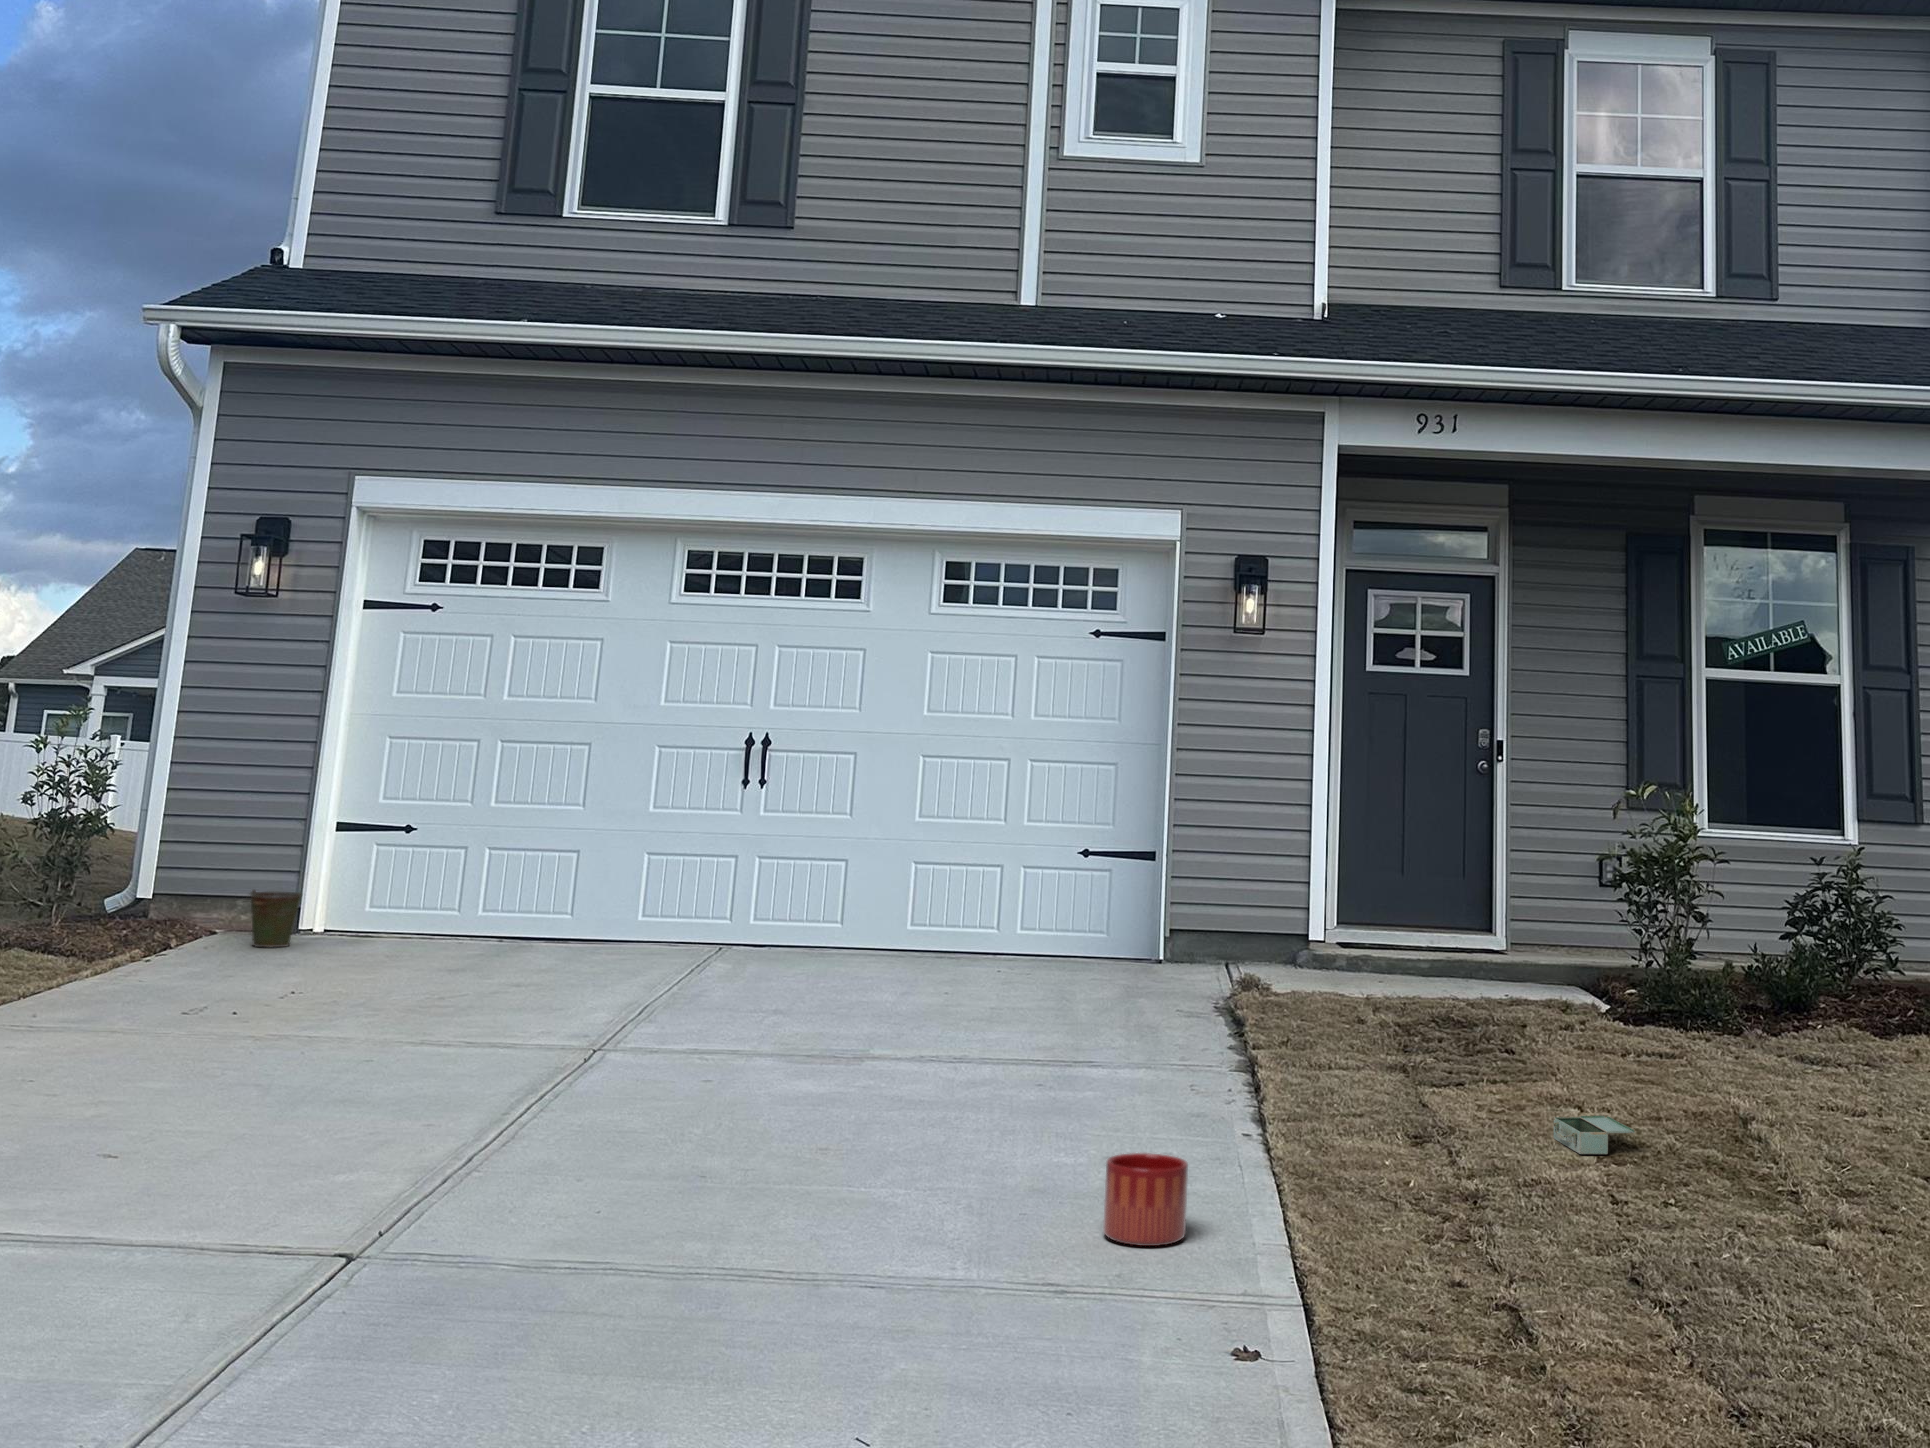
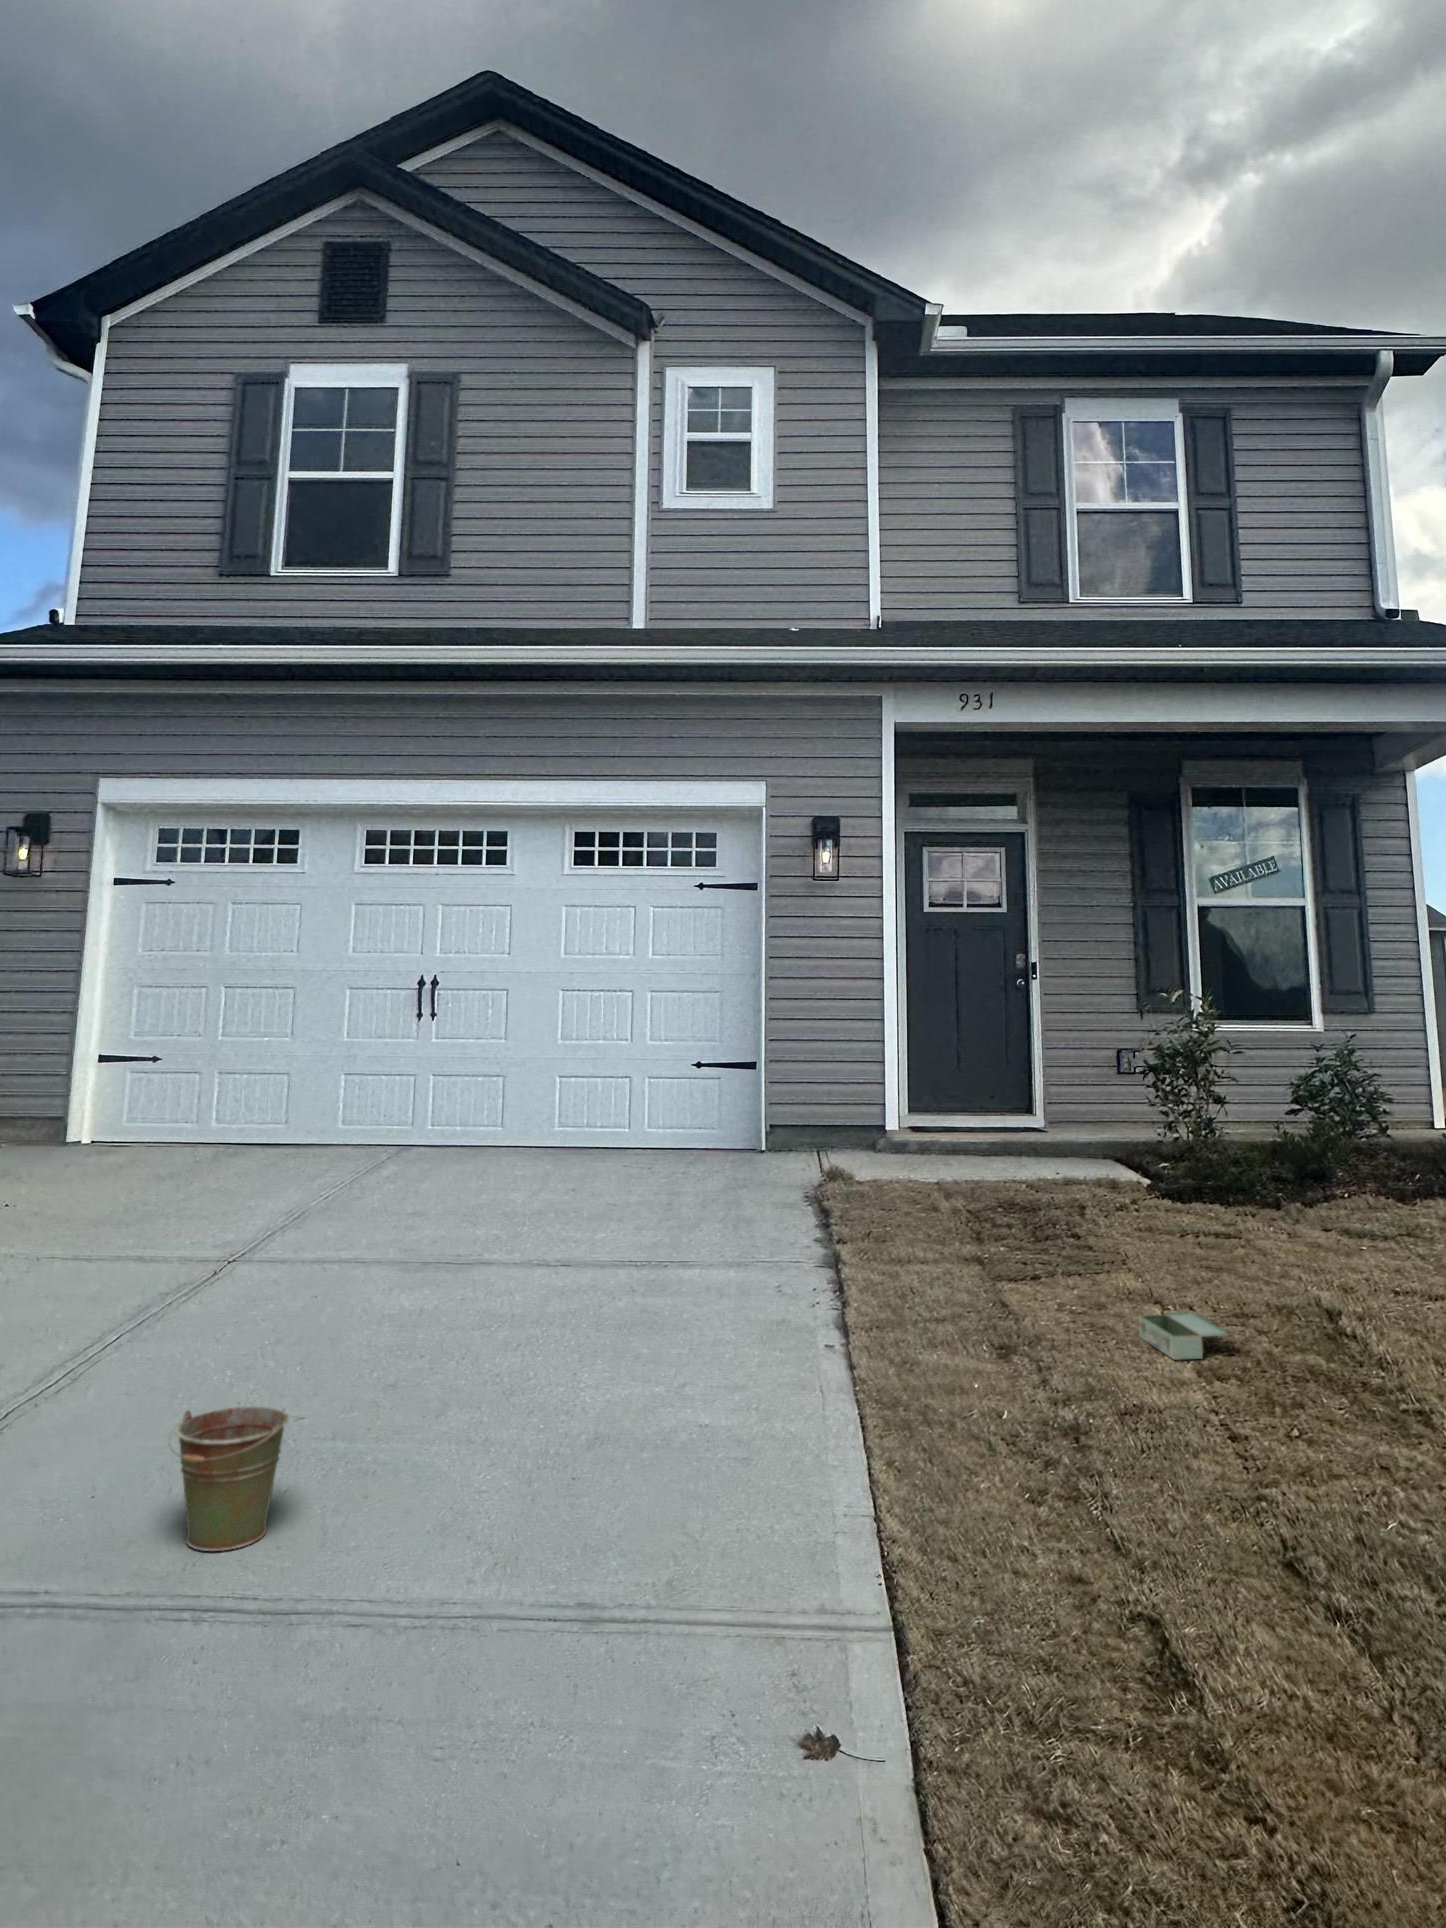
bucket: present [250,890,302,947] -> present [169,1406,288,1551]
planter: present [1103,1153,1188,1246] -> none [641,1413,740,1539]

